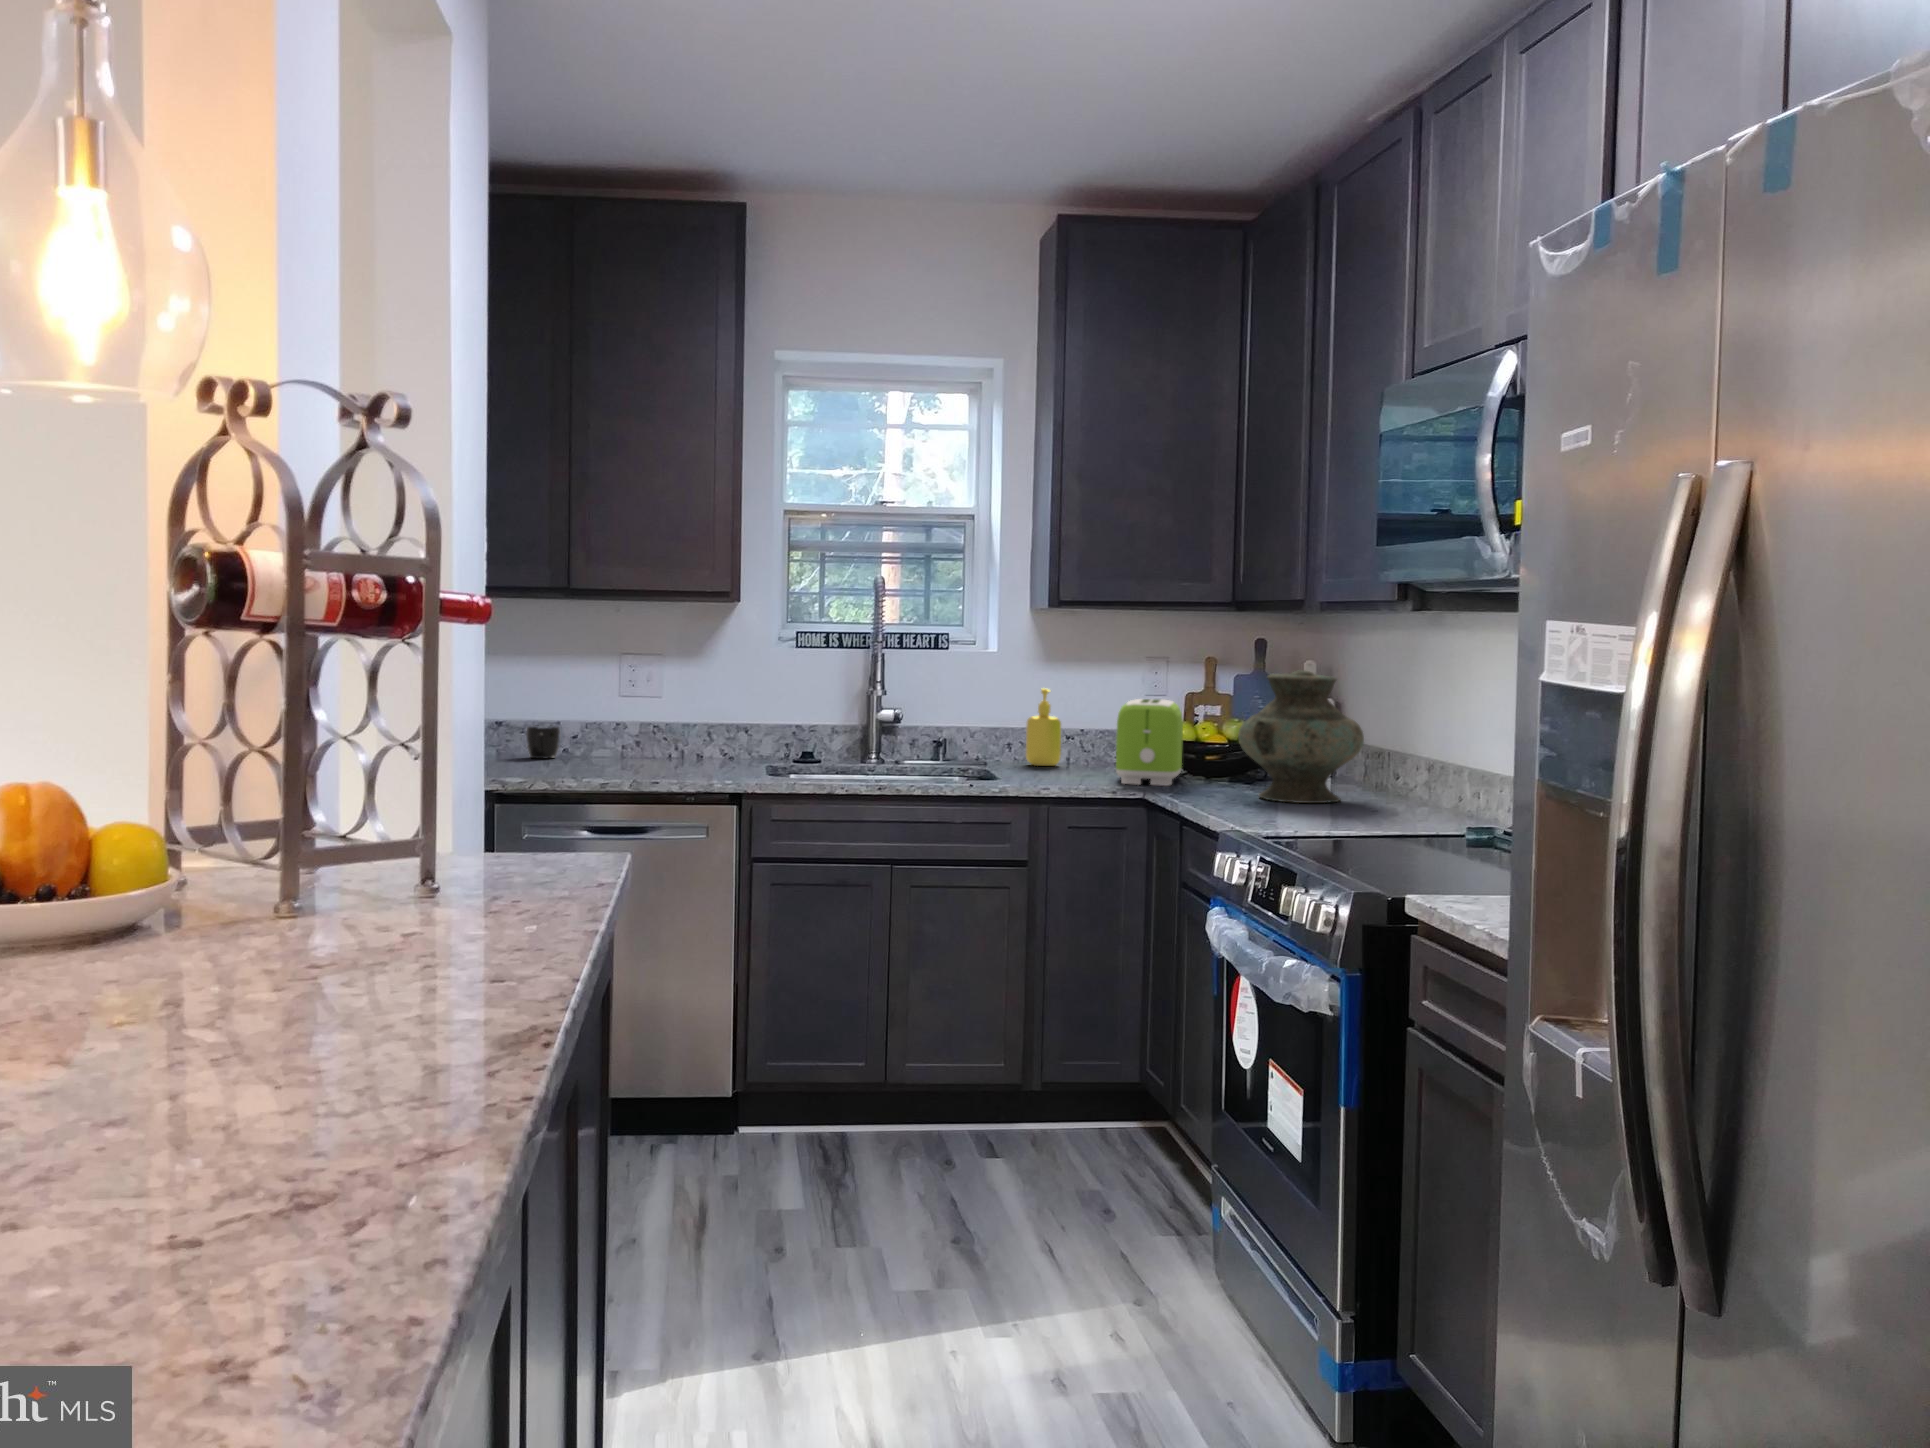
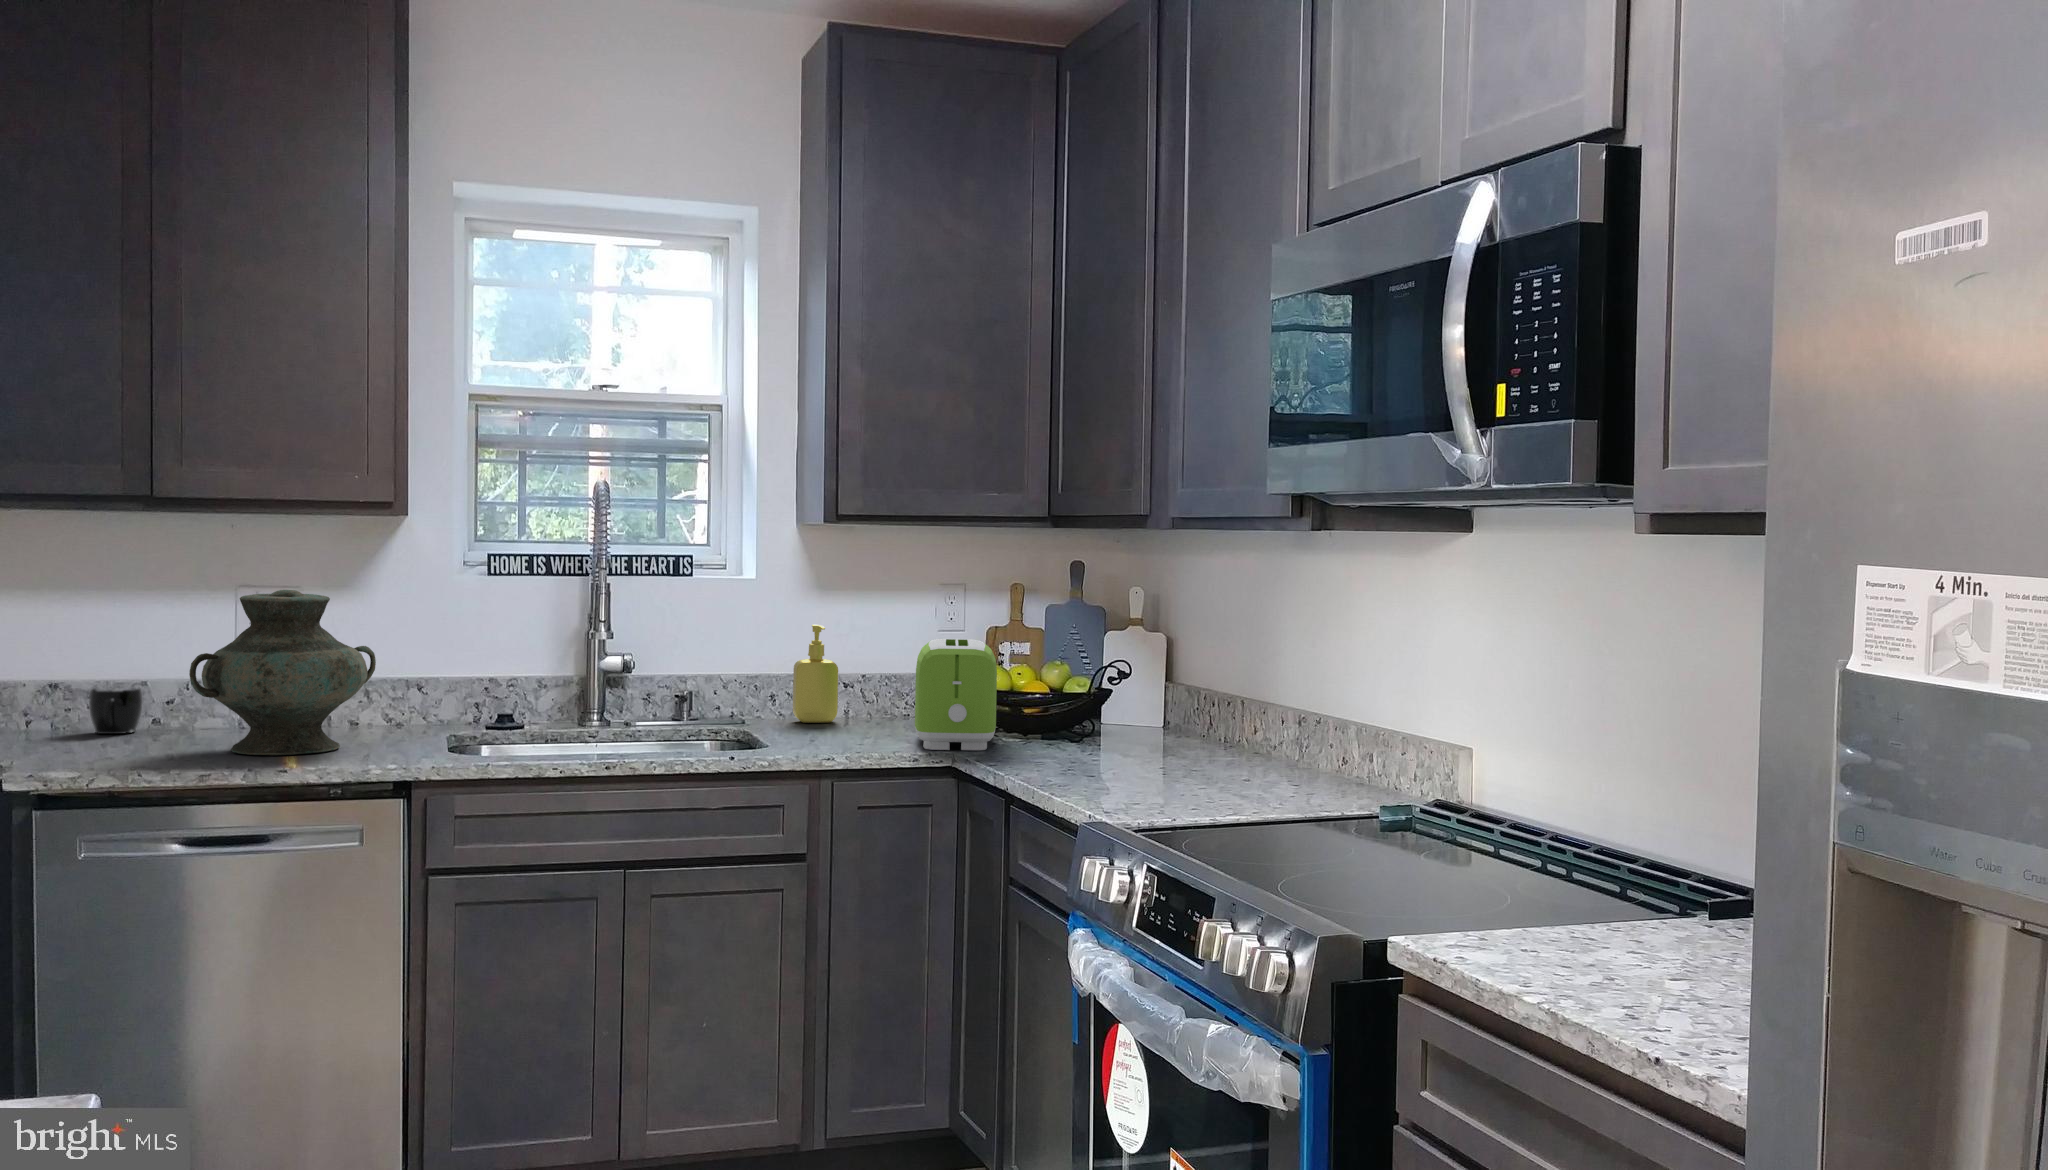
vase: present [1238,670,1364,803] -> present [189,590,376,755]

